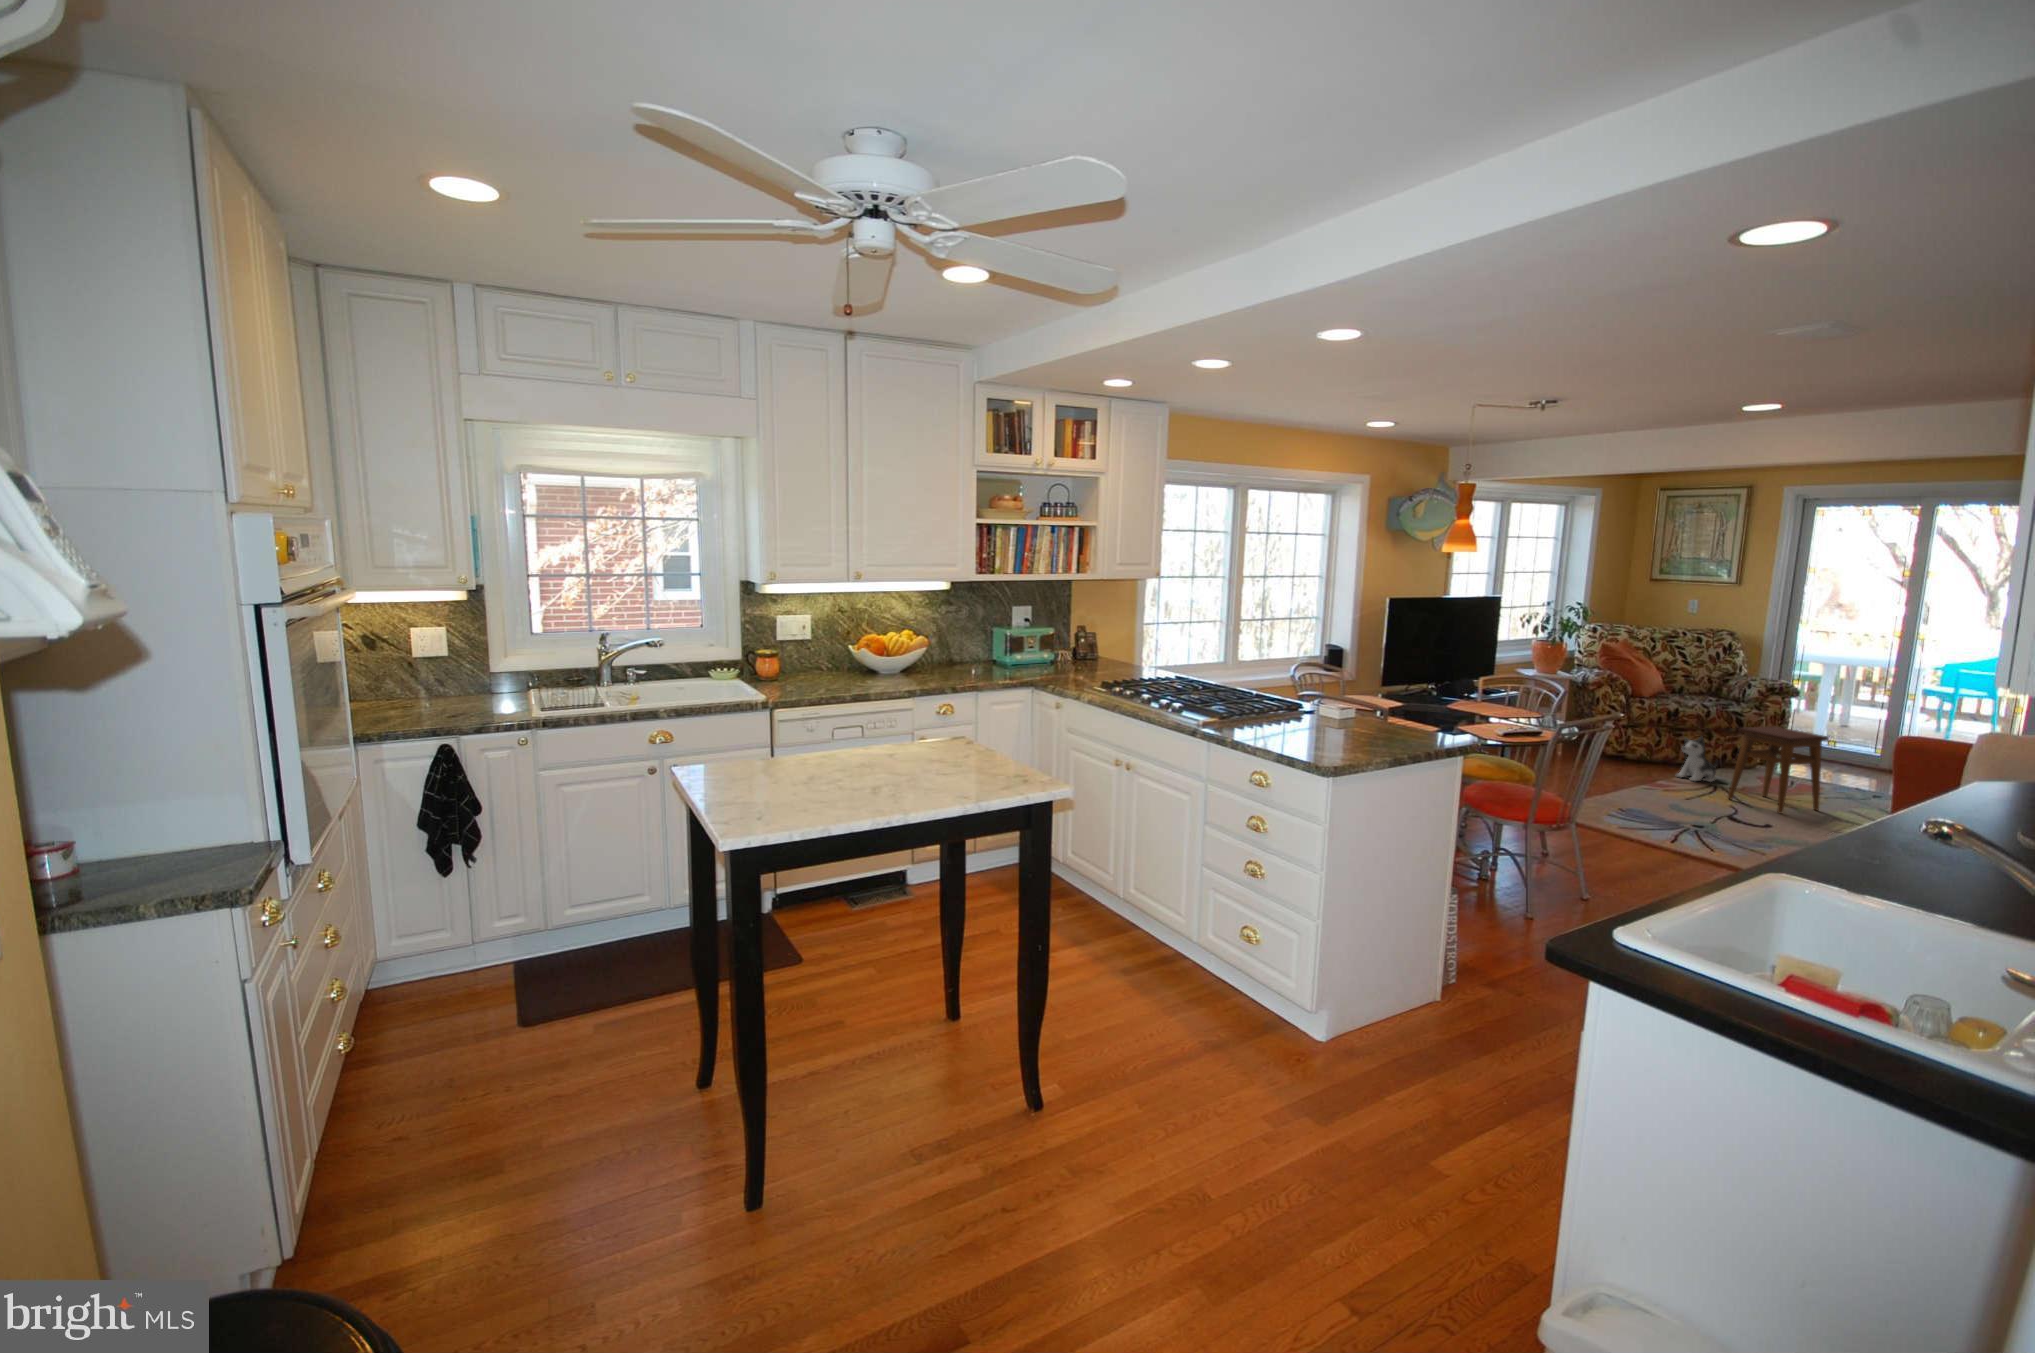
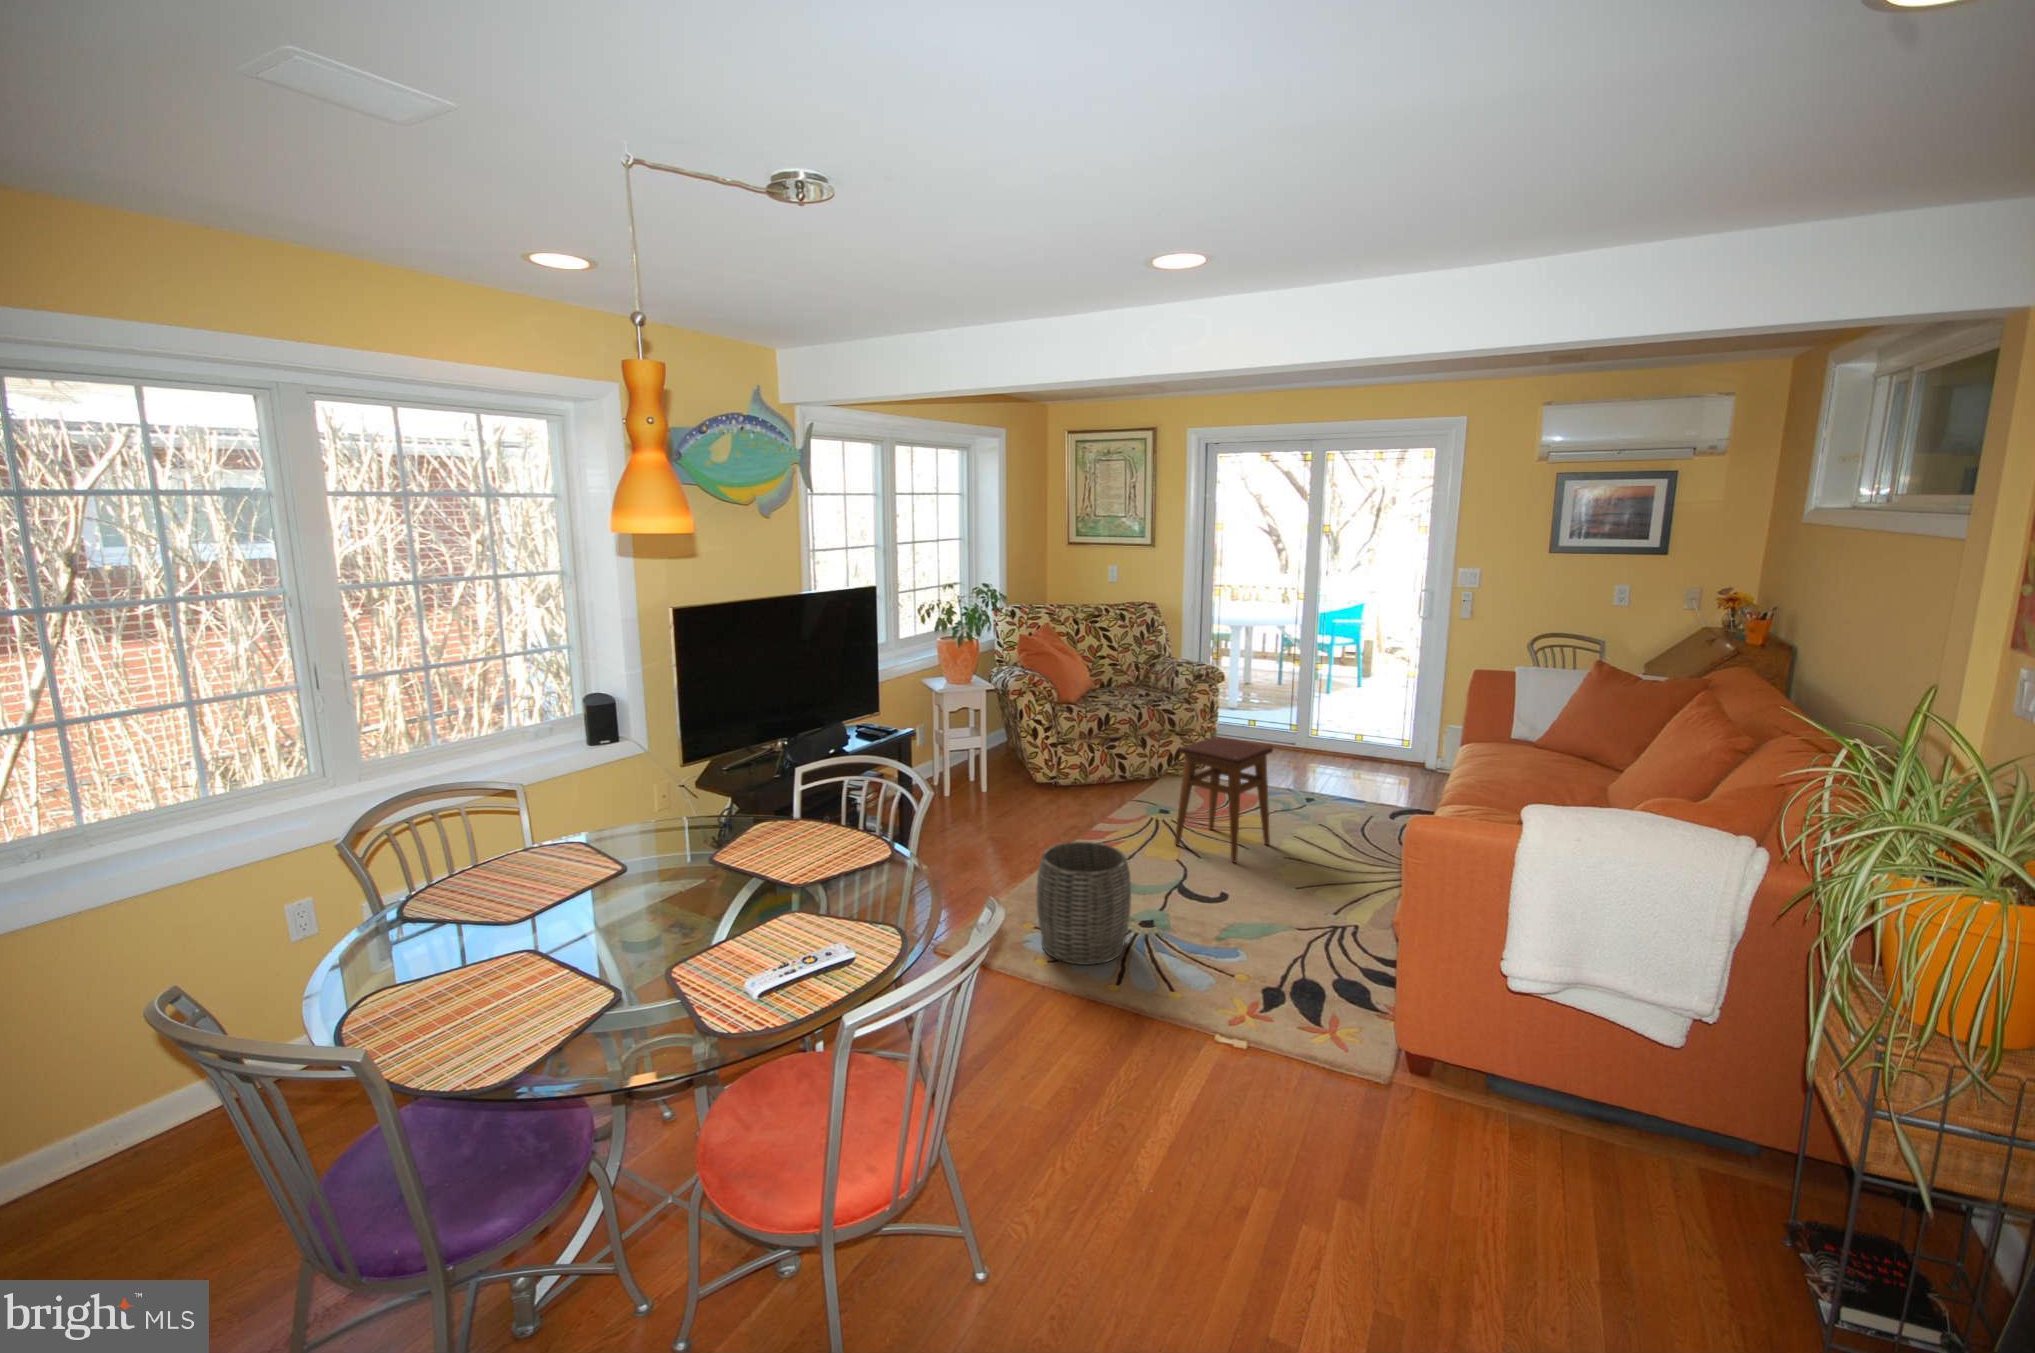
plush toy: present [1676,736,1717,782] -> none [1114,752,1157,816]
woven basket: none [1612,763,1685,834] -> present [1037,842,1131,965]

